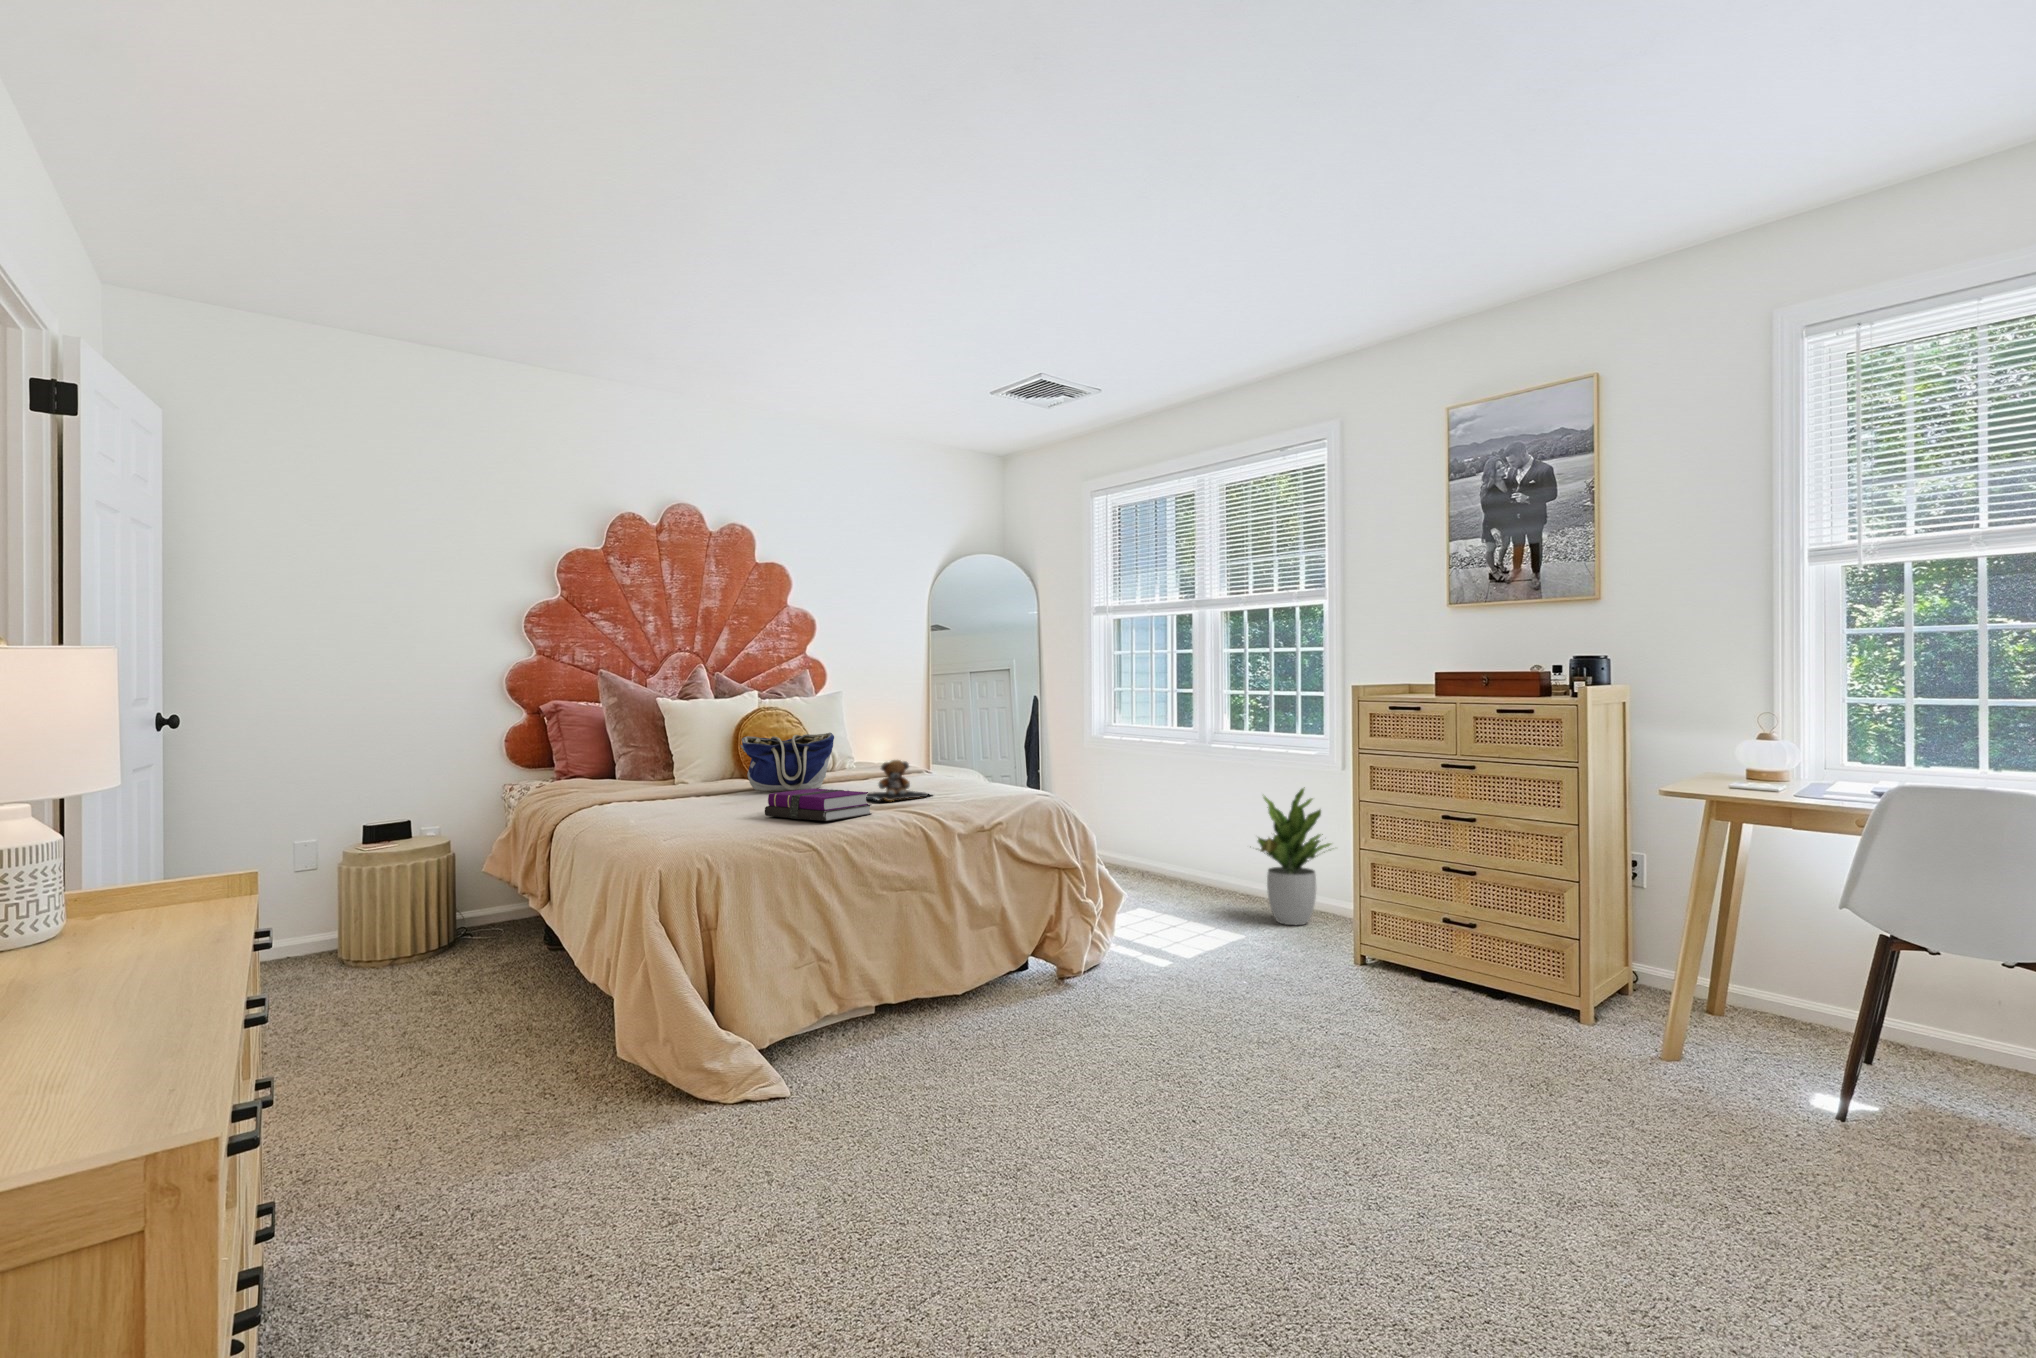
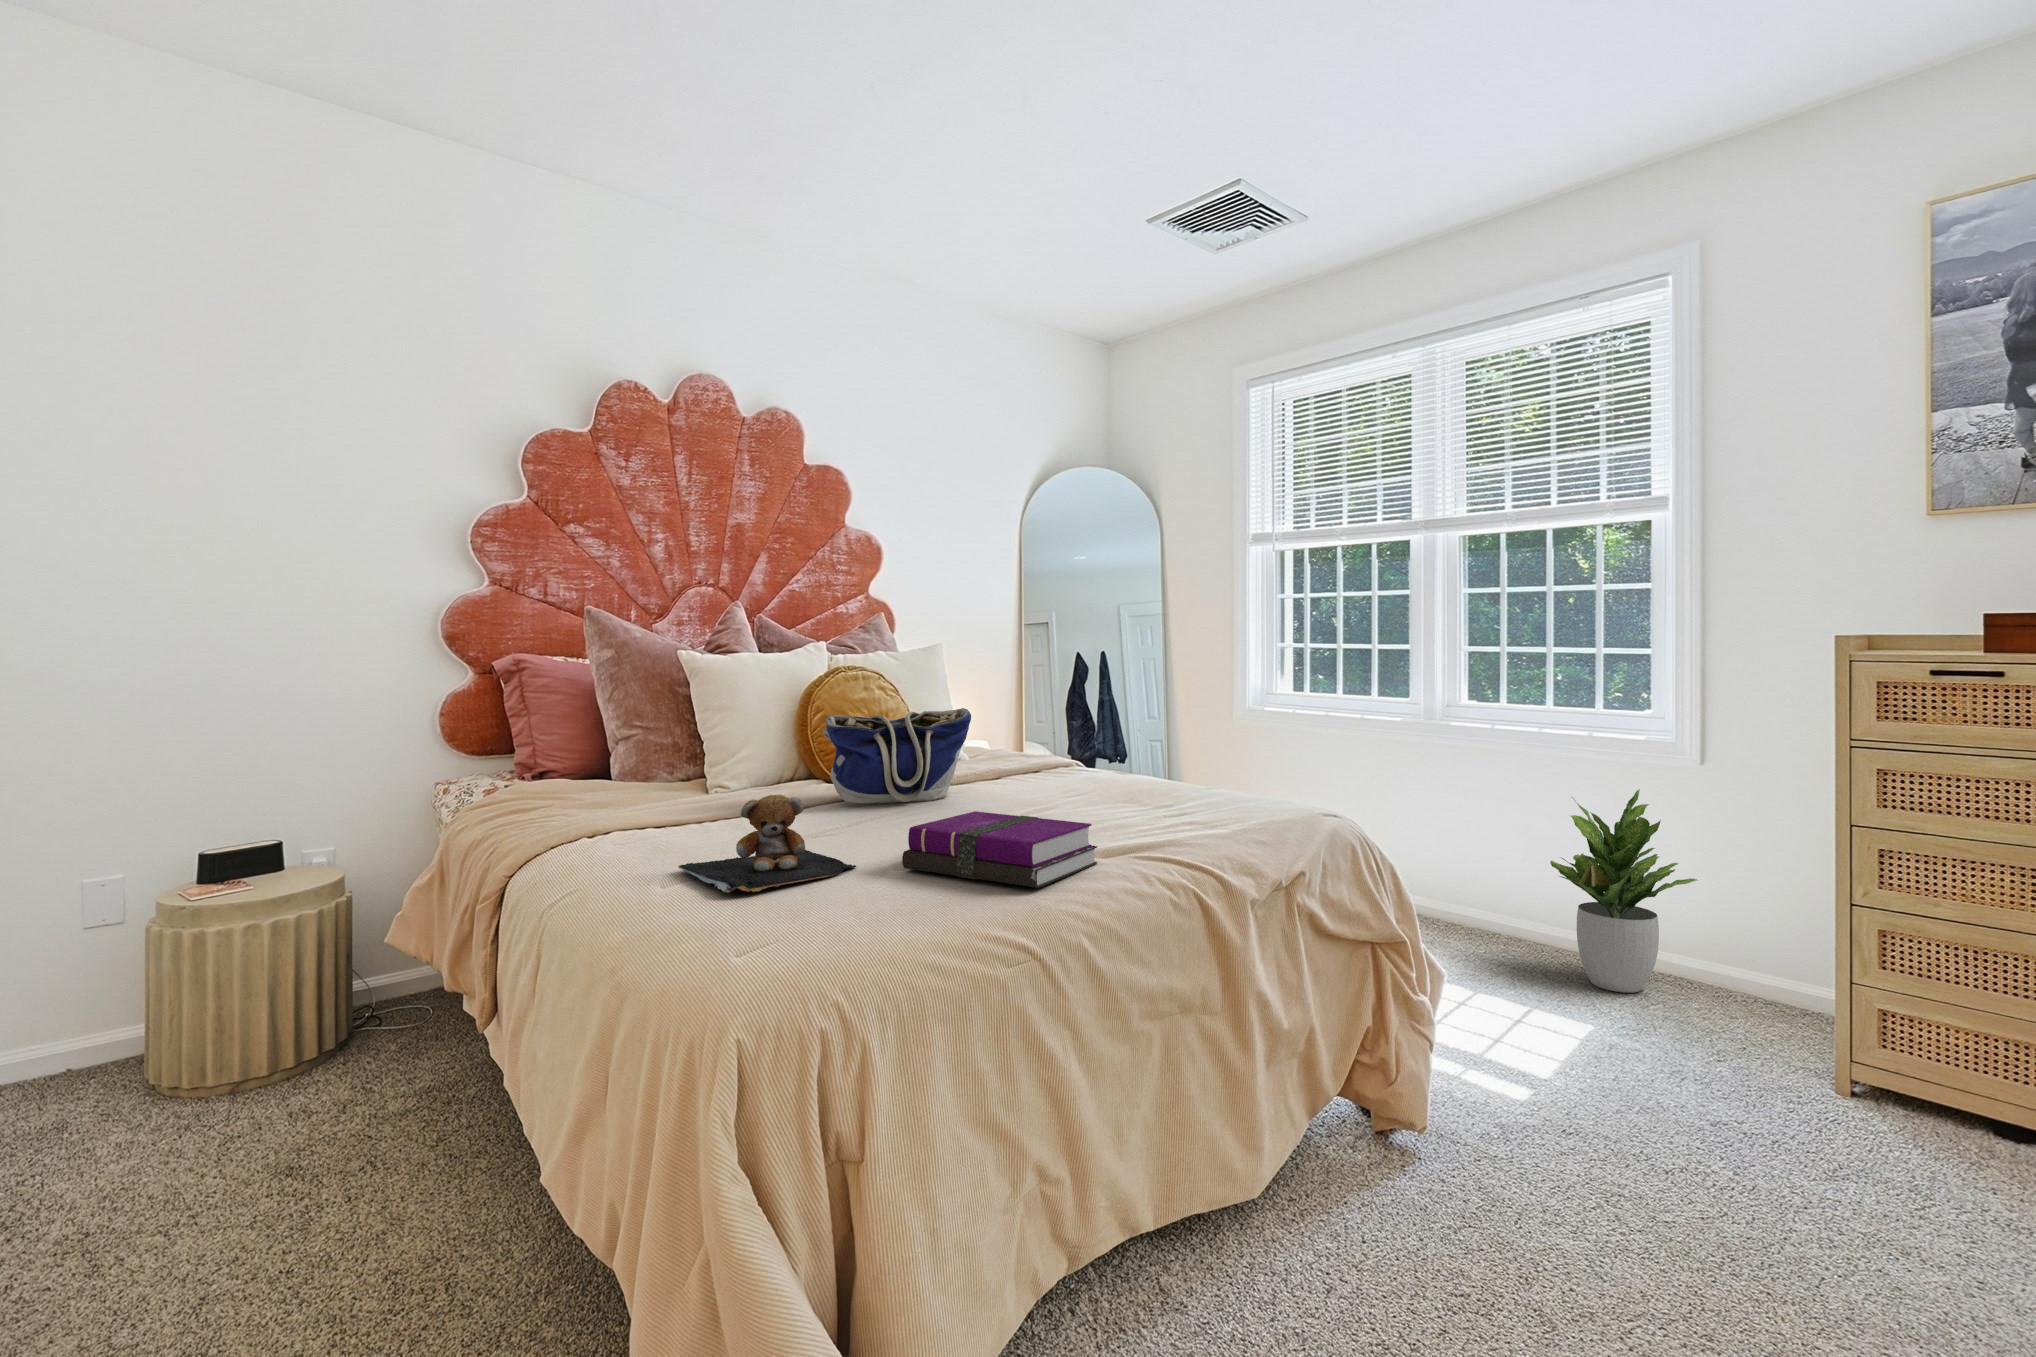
teddy bear: present [867,760,929,801] -> present [678,795,856,893]

